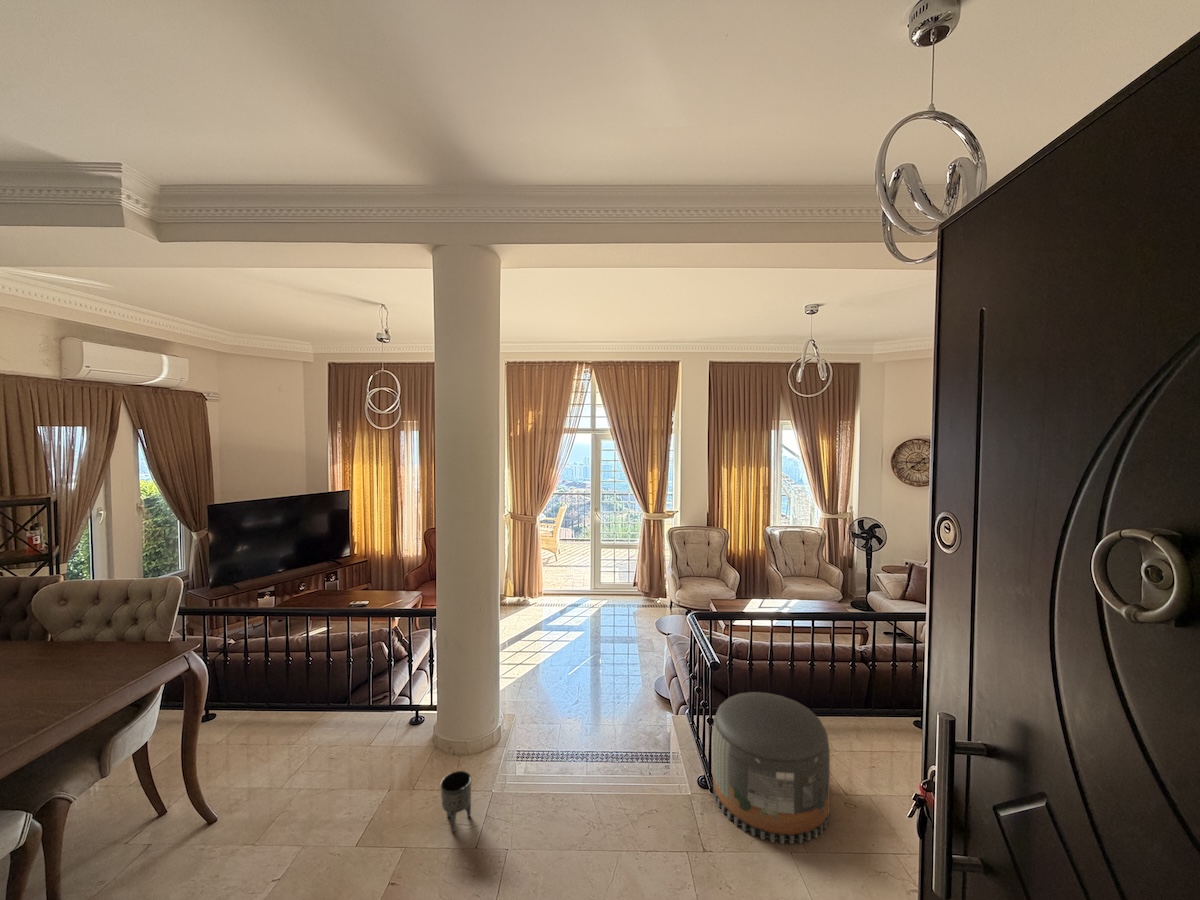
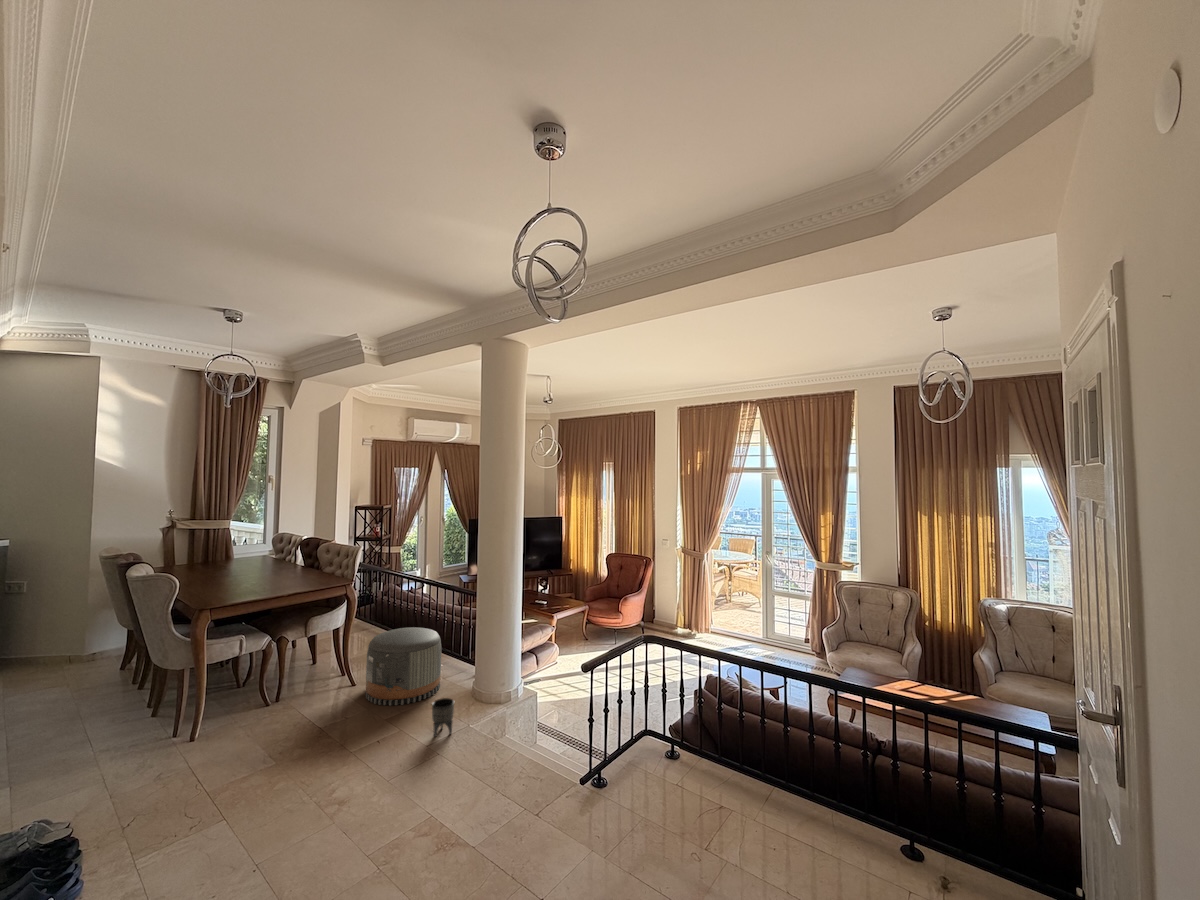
pouf: present [713,692,830,844] -> present [366,627,441,706]

